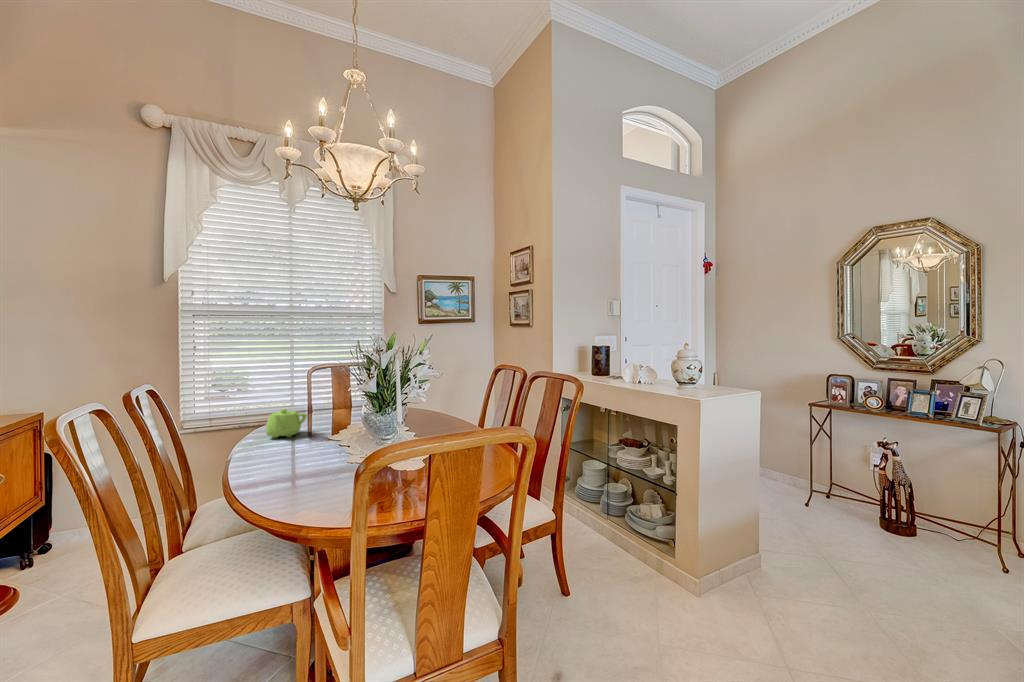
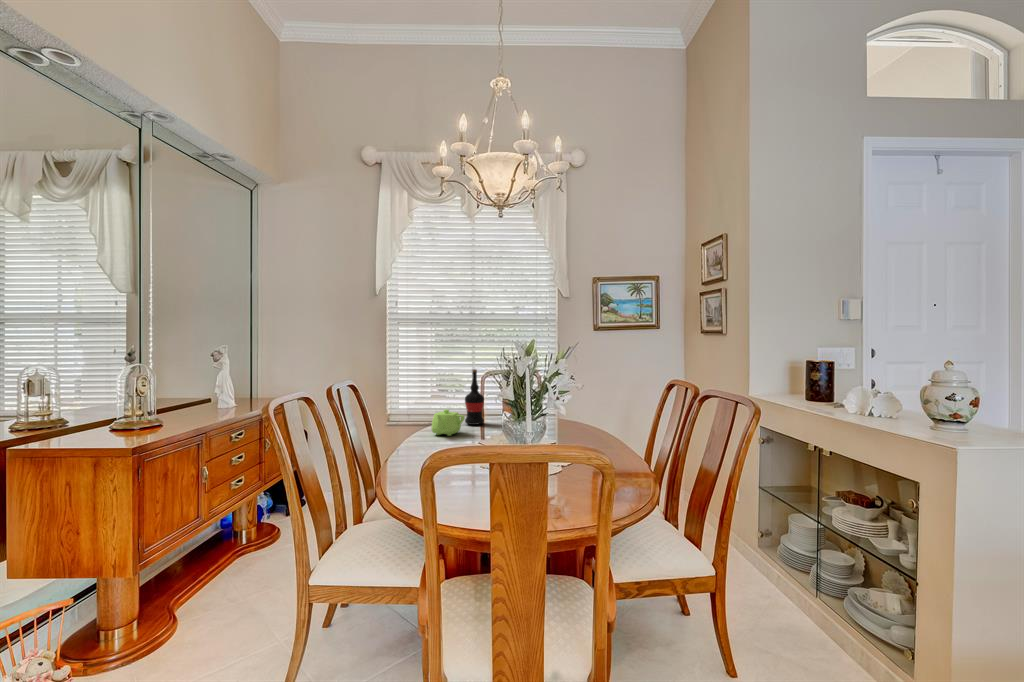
wine bottle: none [300,365,323,423] -> present [465,369,484,425]

